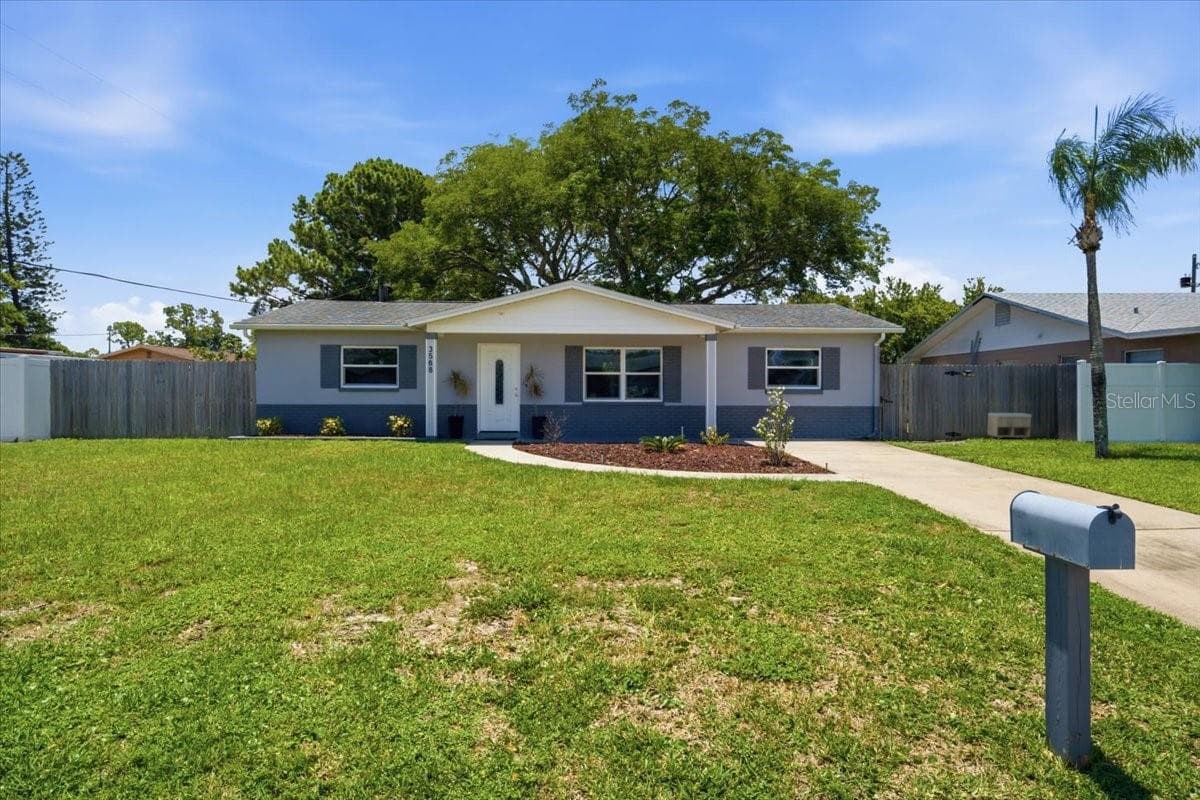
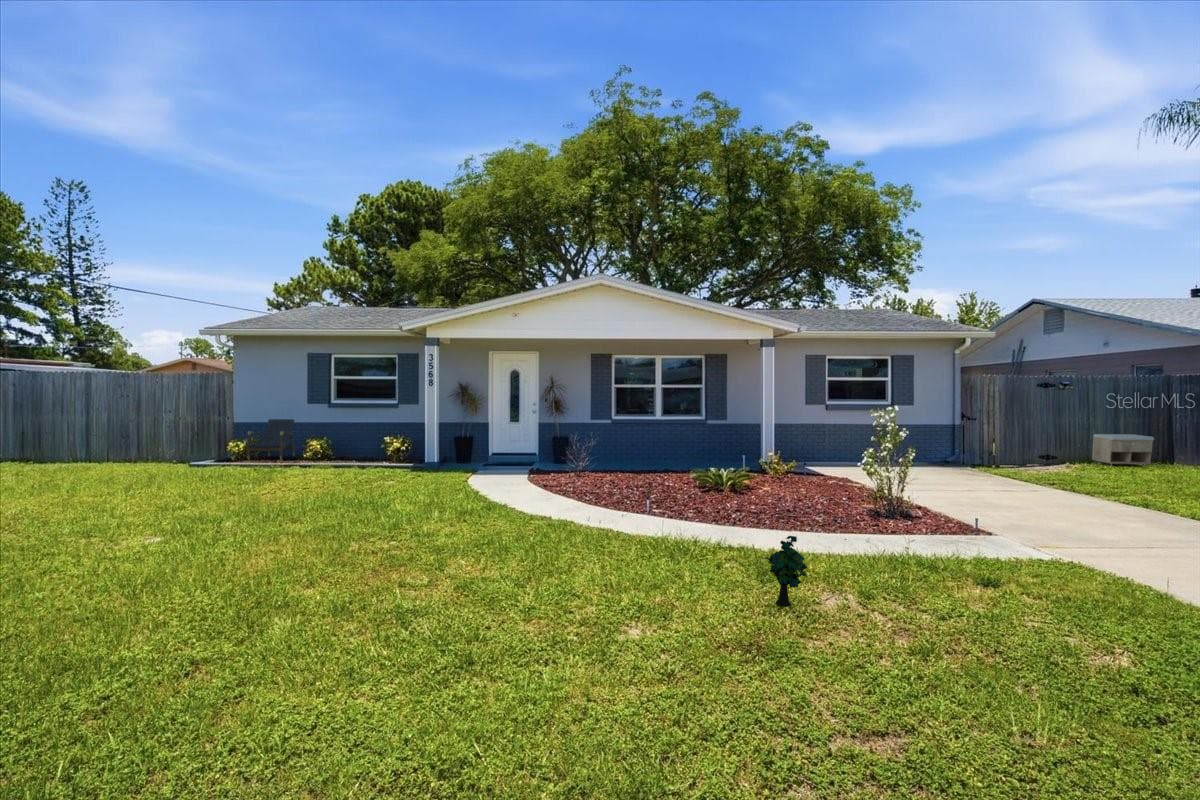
lounge chair: none [274,402,311,437] -> present [247,419,295,460]
decorative plant: none [643,448,665,485] -> present [764,536,807,607]

